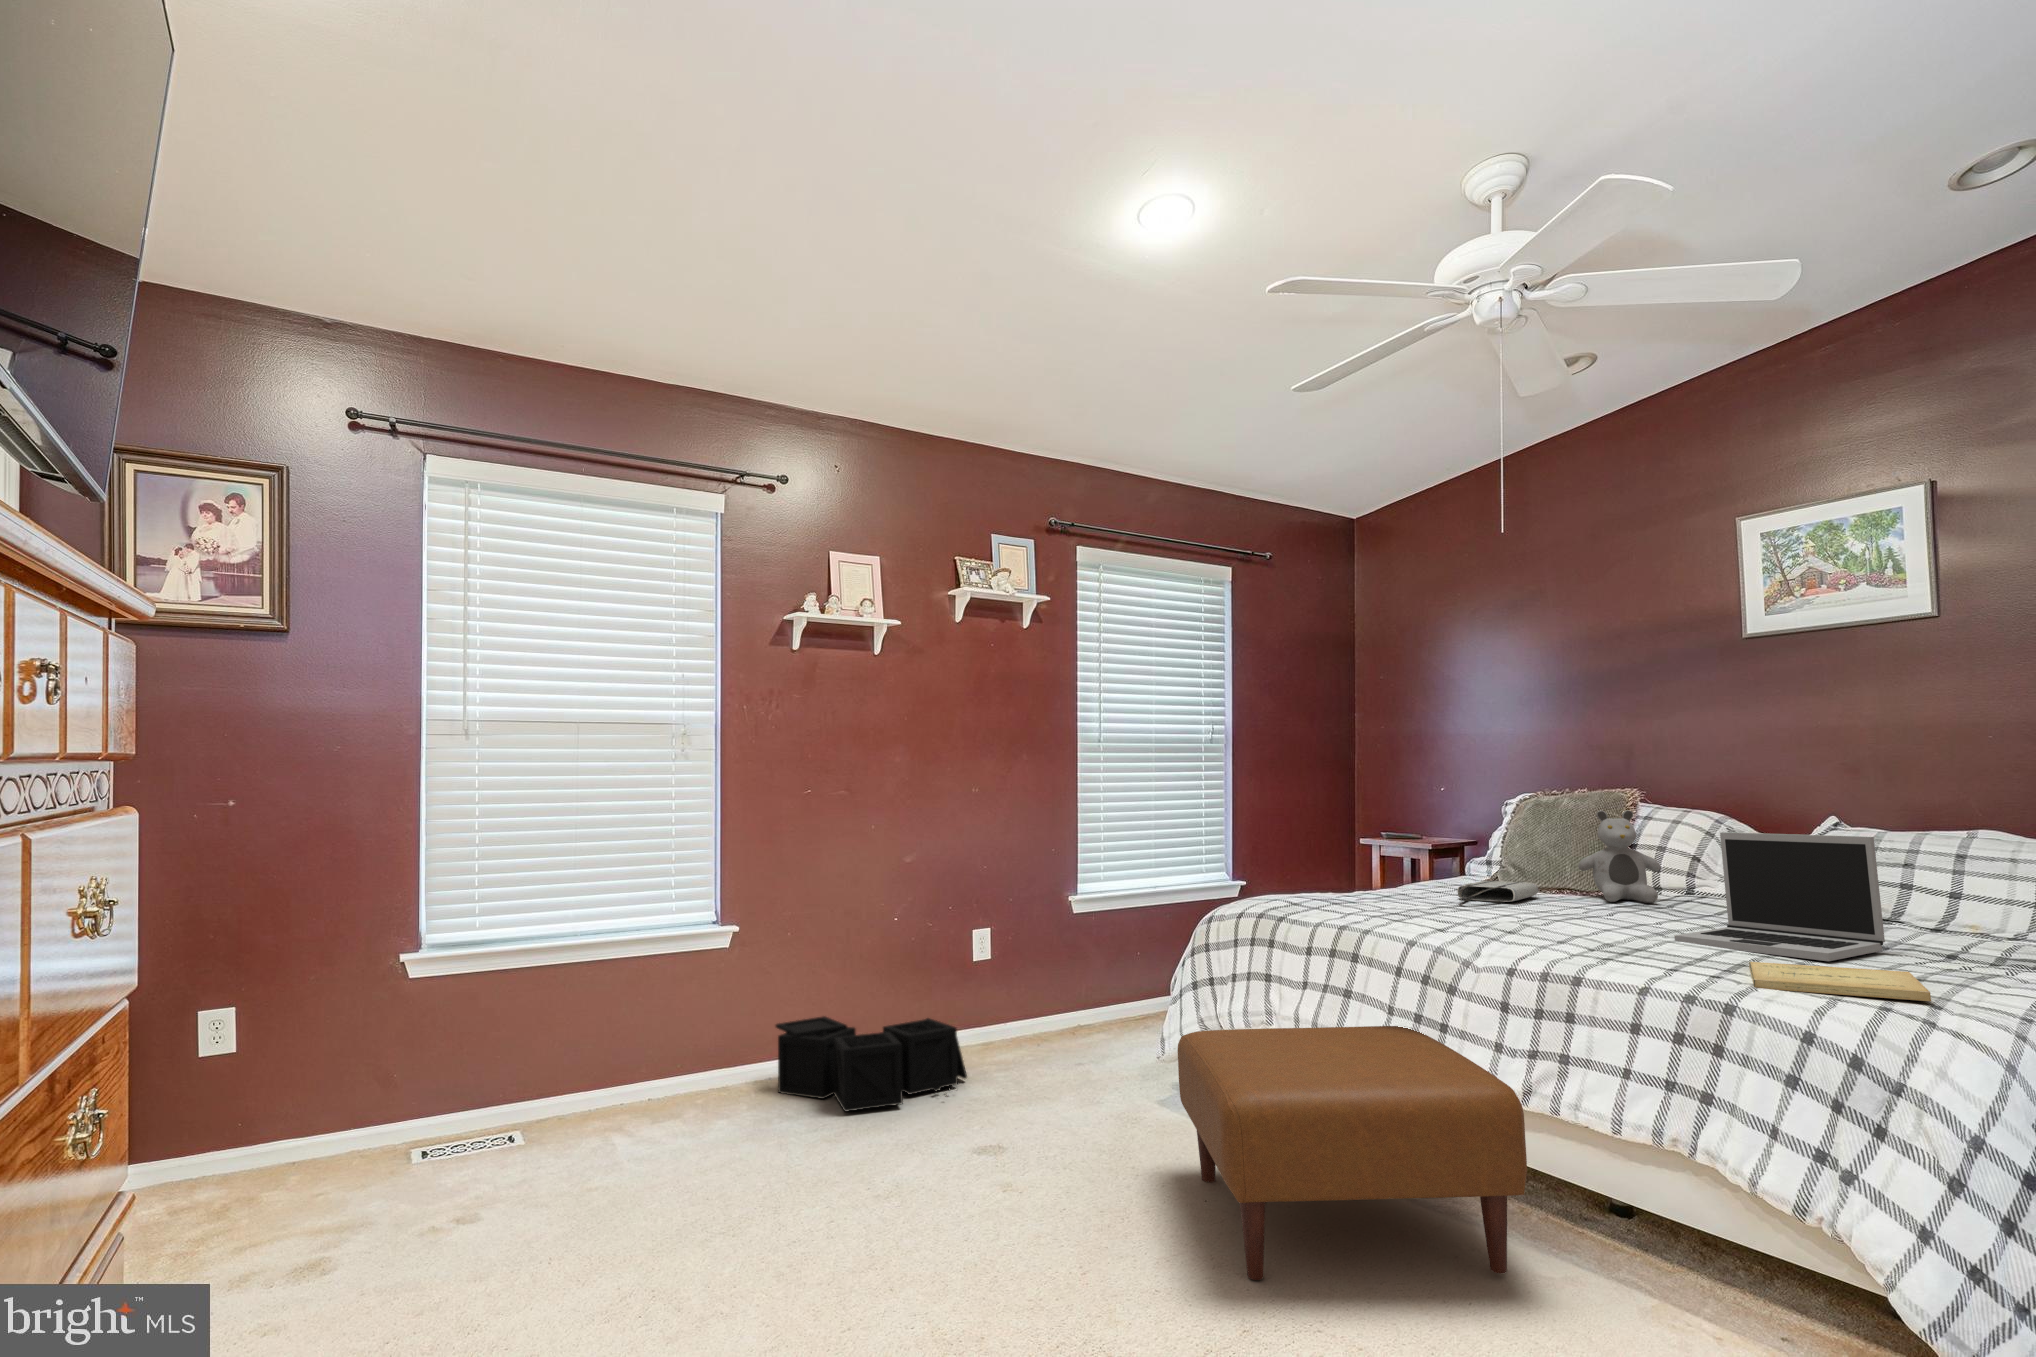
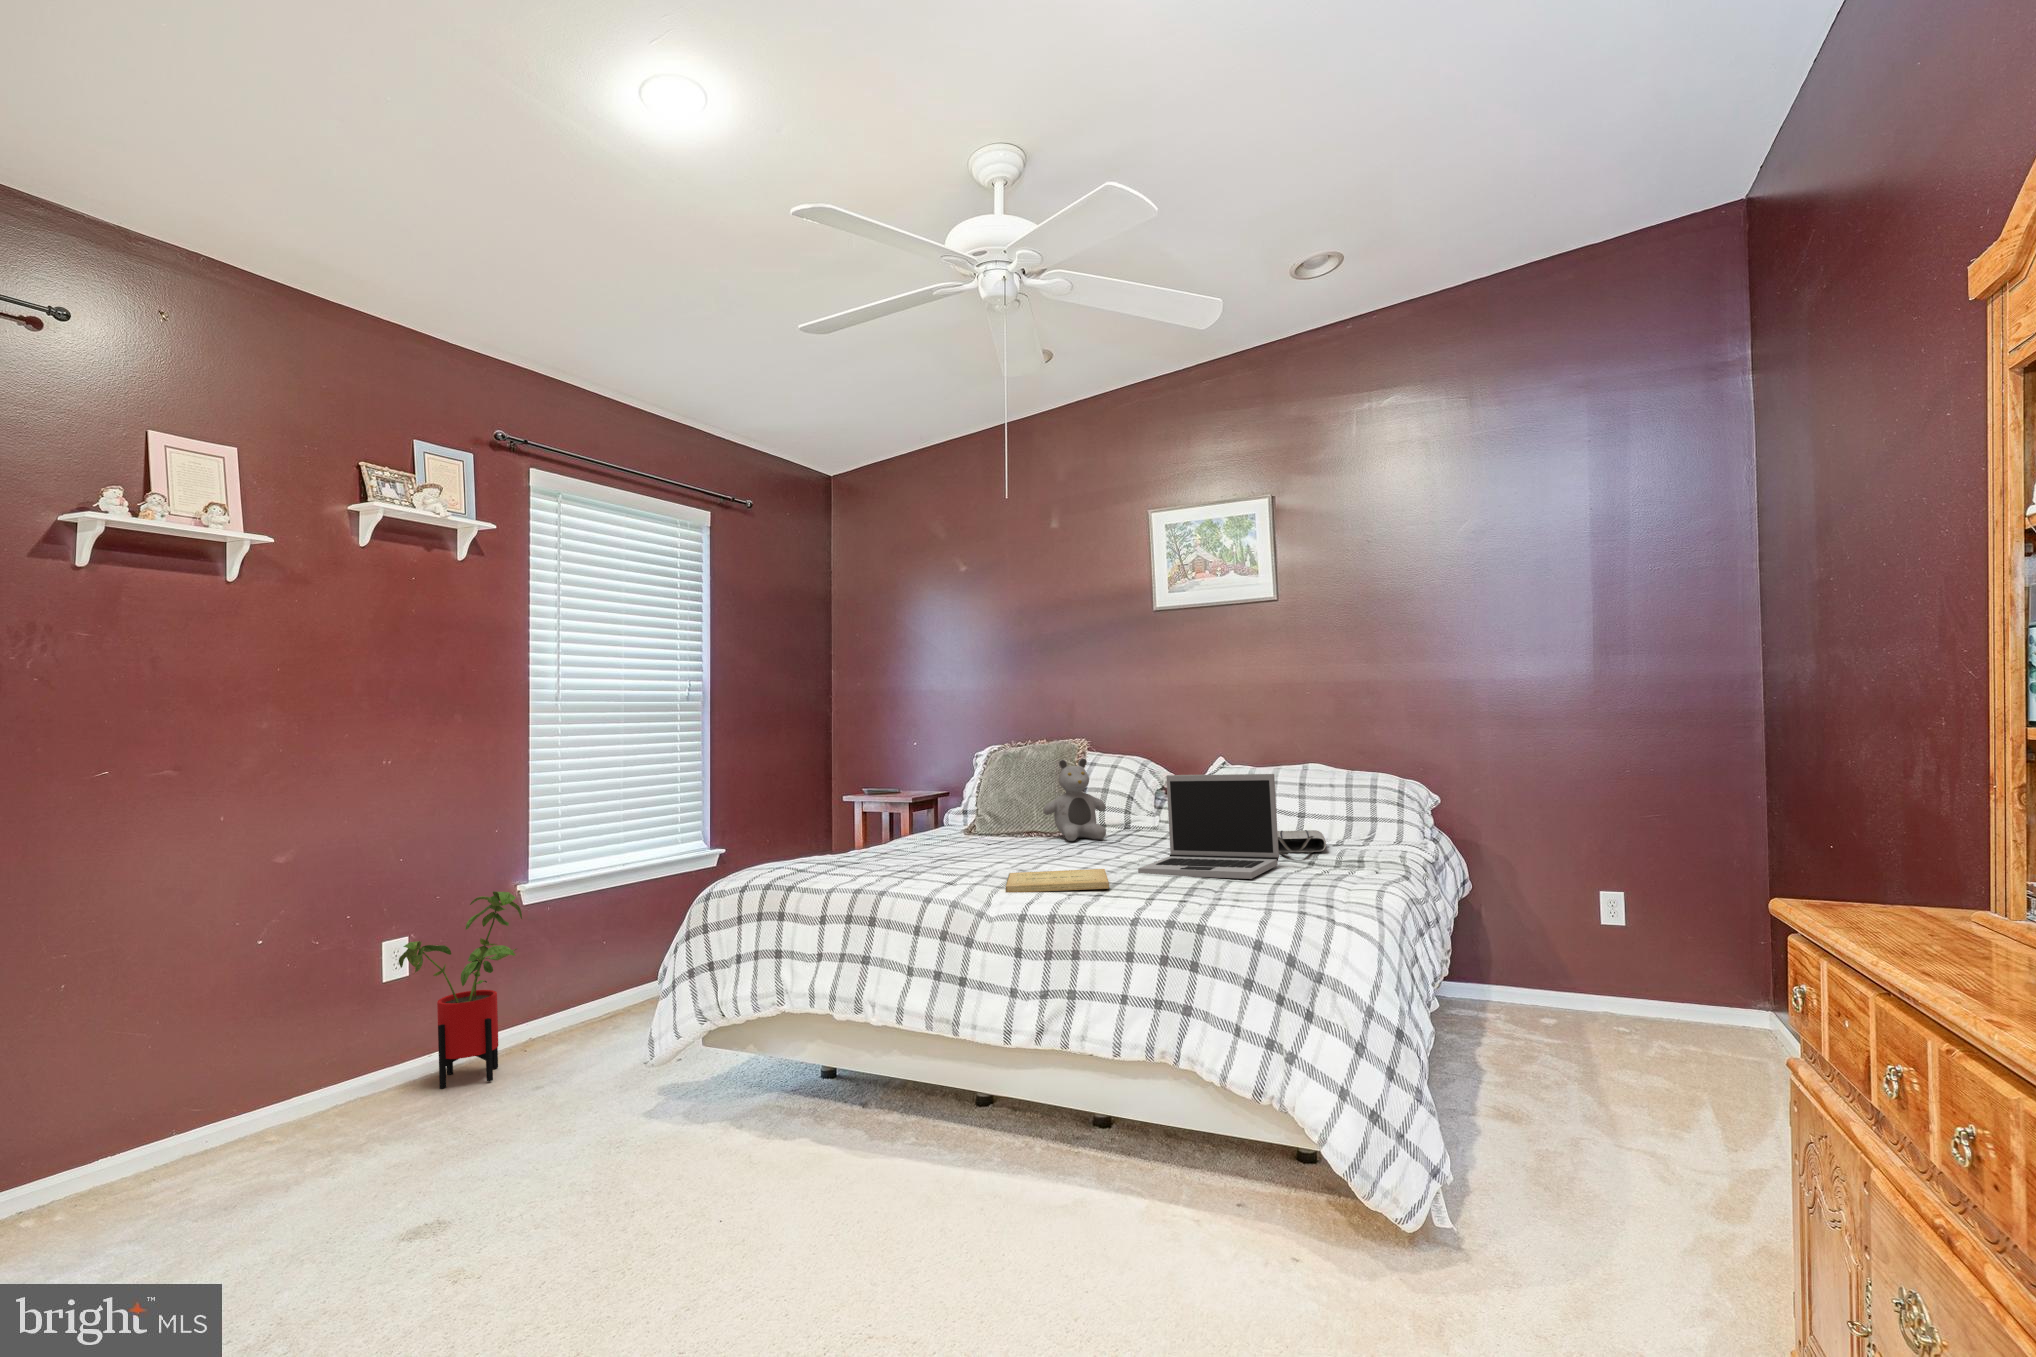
tote bag: present [1457,881,1538,903] -> present [1278,830,1326,854]
house plant: none [978,898,1068,1056] -> present [399,891,522,1089]
book: present [1749,962,1931,1001] -> present [1005,869,1109,892]
storage bin: present [776,1016,967,1111] -> none [64,1064,391,1219]
ottoman: present [1178,1026,1527,1280] -> none [689,985,1051,1289]

